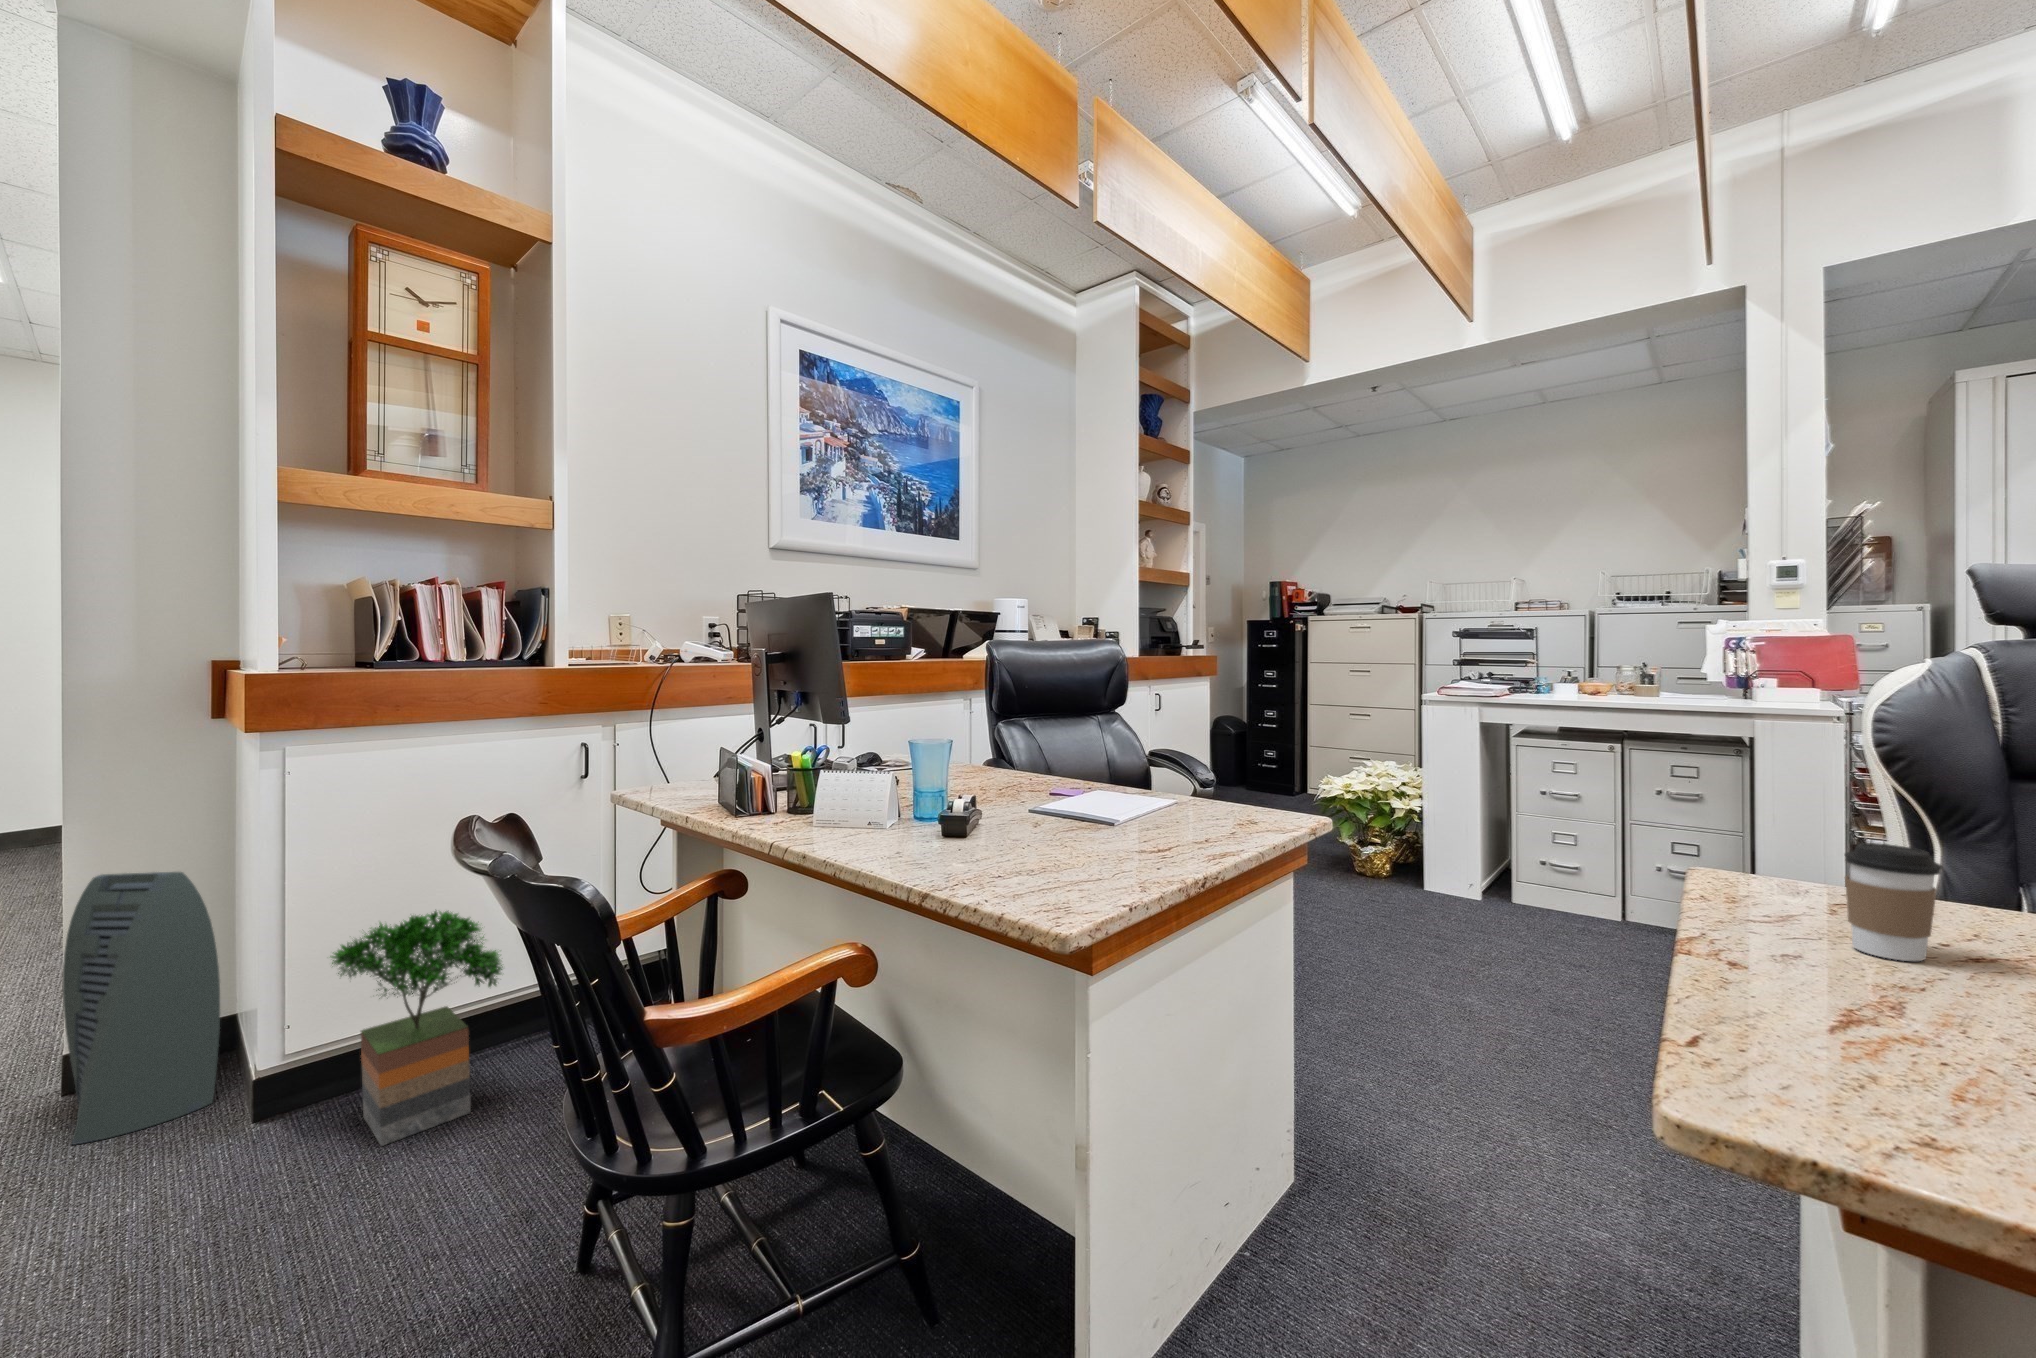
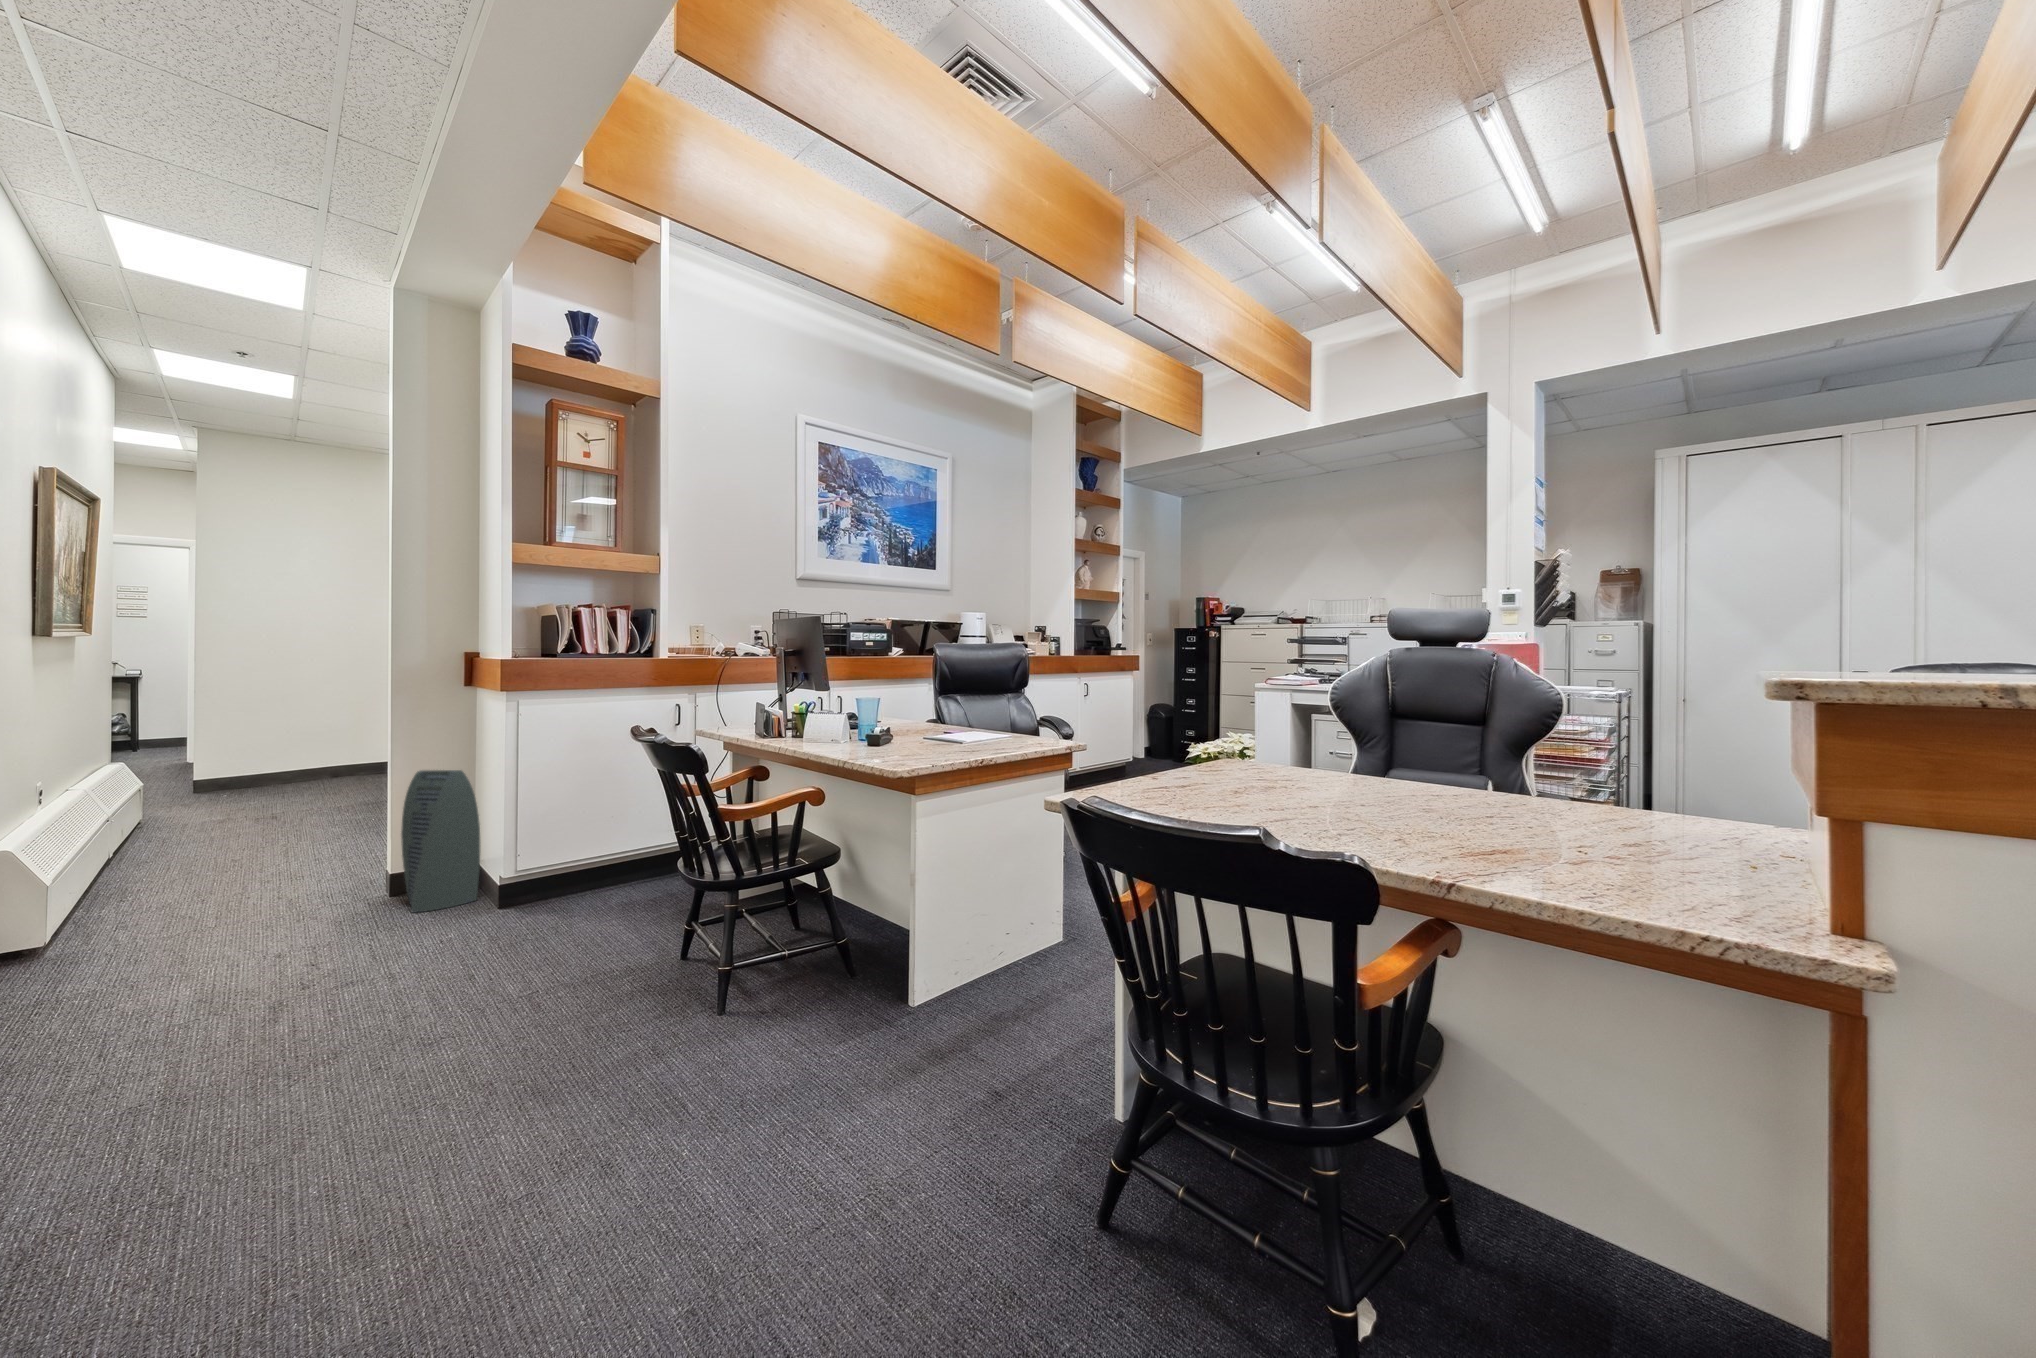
coffee cup: present [1845,843,1943,961] -> none [1192,733,1219,777]
potted tree: present [330,911,503,1146] -> none [545,795,638,917]

